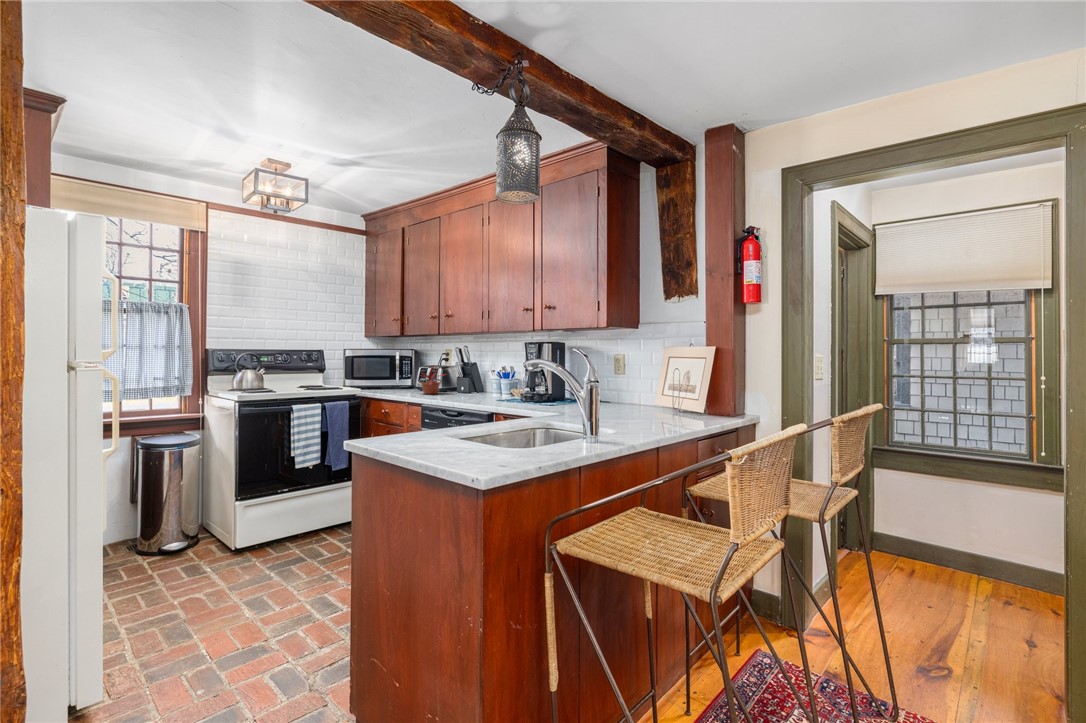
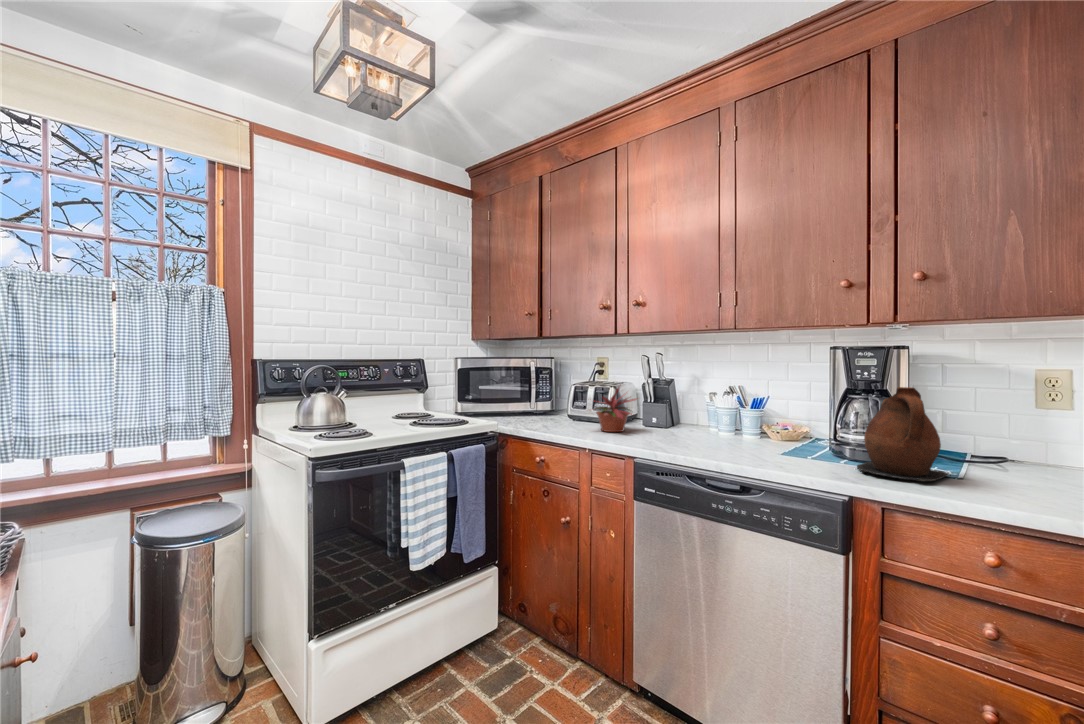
ceramic pitcher: none [512,362,553,406] -> present [857,387,949,481]

